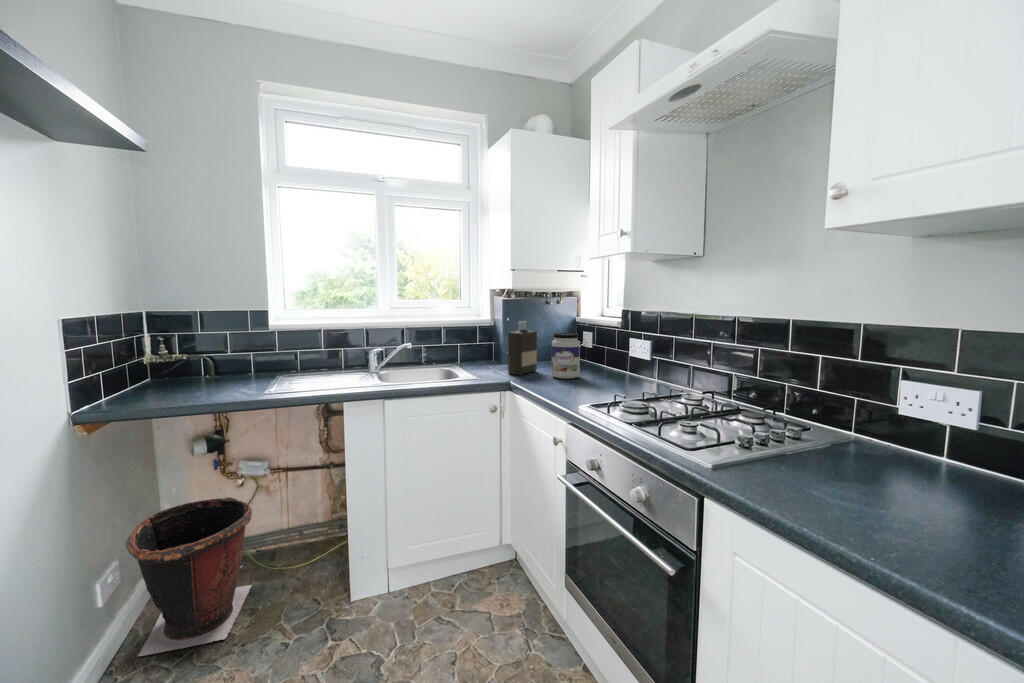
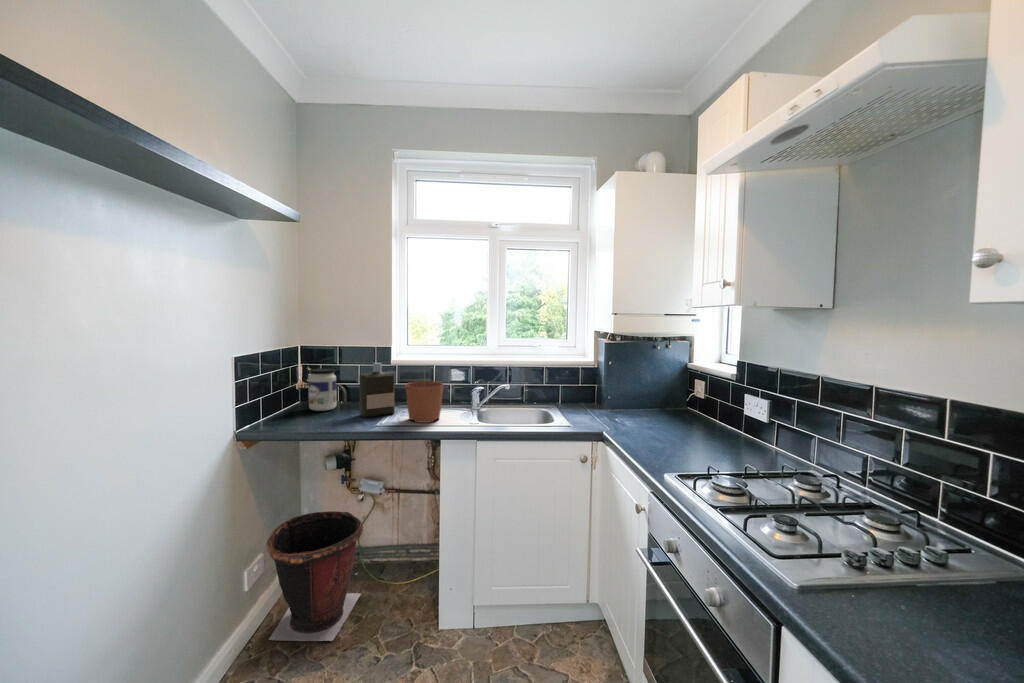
bottle: present [508,321,537,375] -> present [359,363,395,417]
plant pot: none [295,327,340,388] -> present [405,381,443,423]
jar: present [552,333,580,379] -> present [308,368,336,411]

